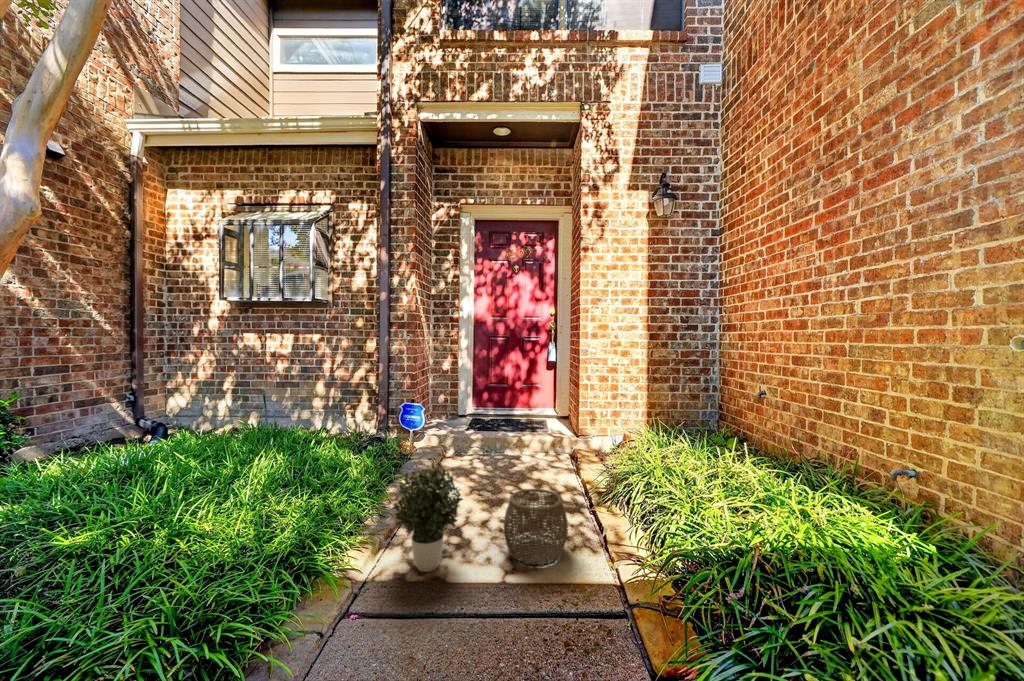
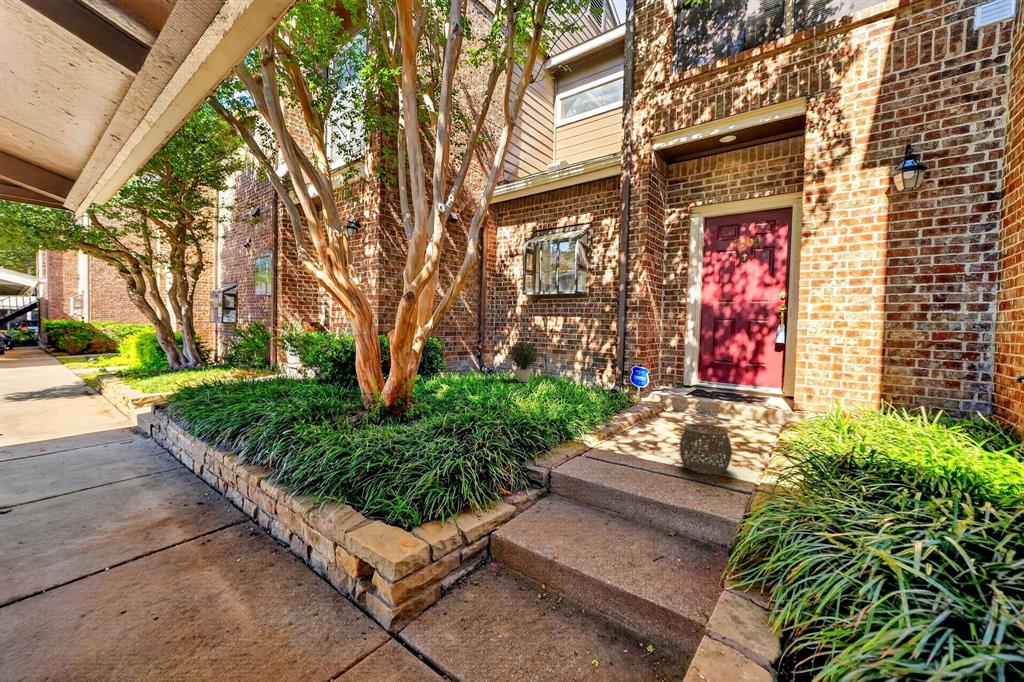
potted plant: present [393,469,463,572] -> present [509,342,537,382]

